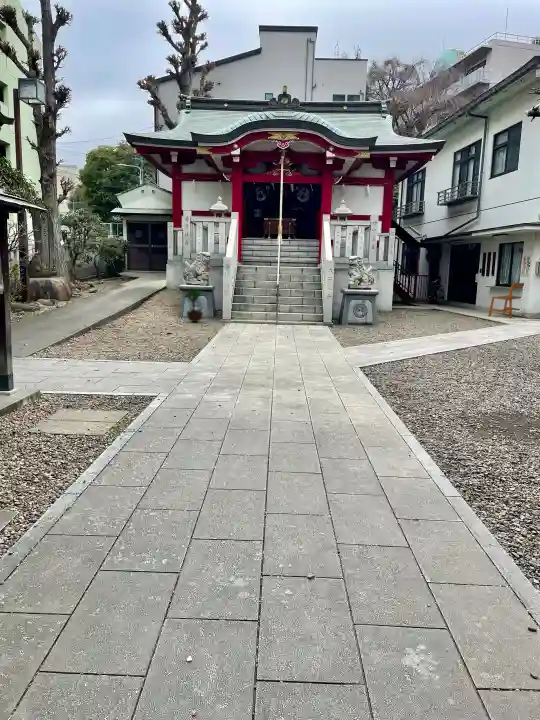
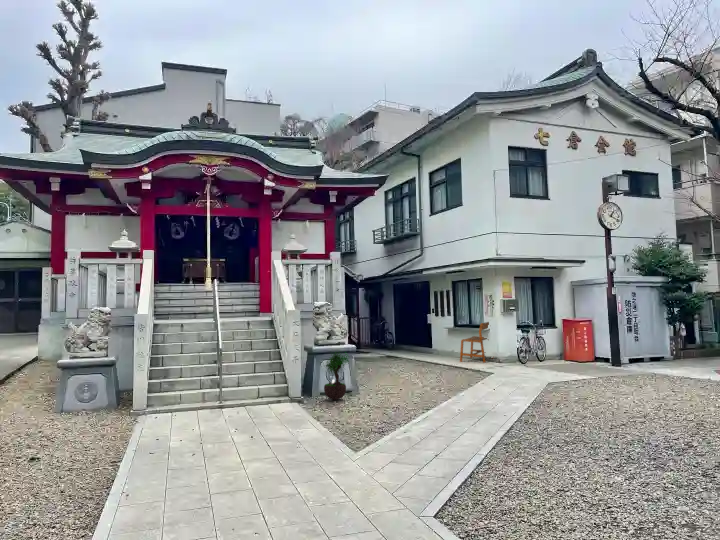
potted tree: present [184,288,203,322] -> present [324,352,349,400]

